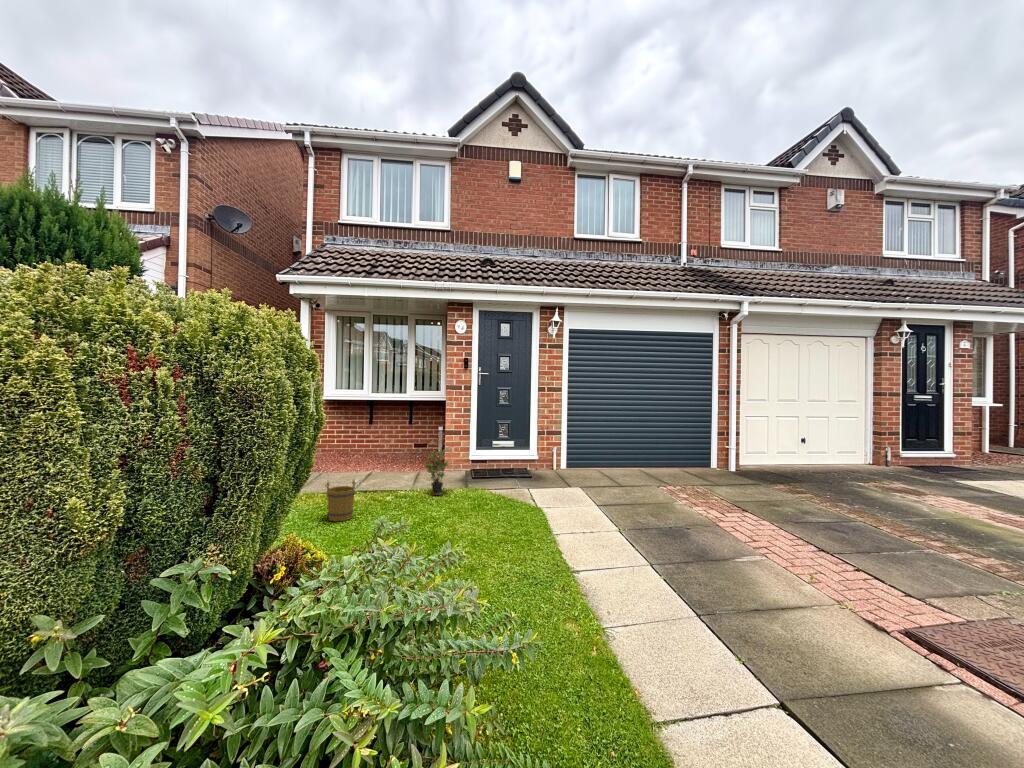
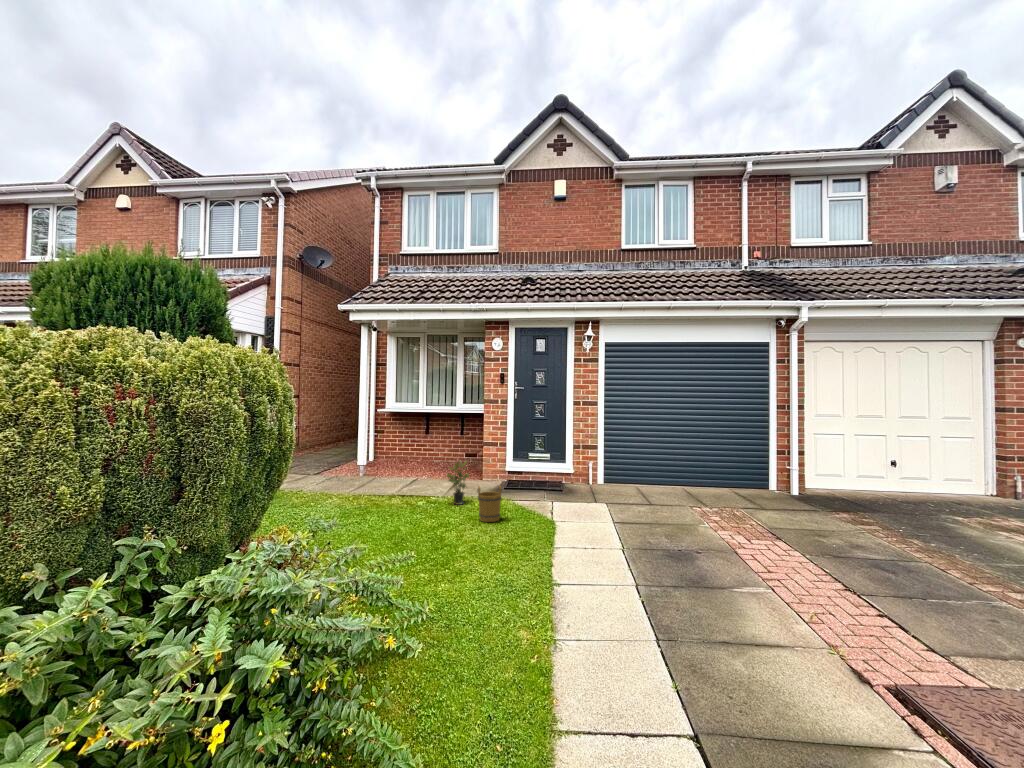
bucket: present [326,479,356,521] -> present [478,486,502,522]

